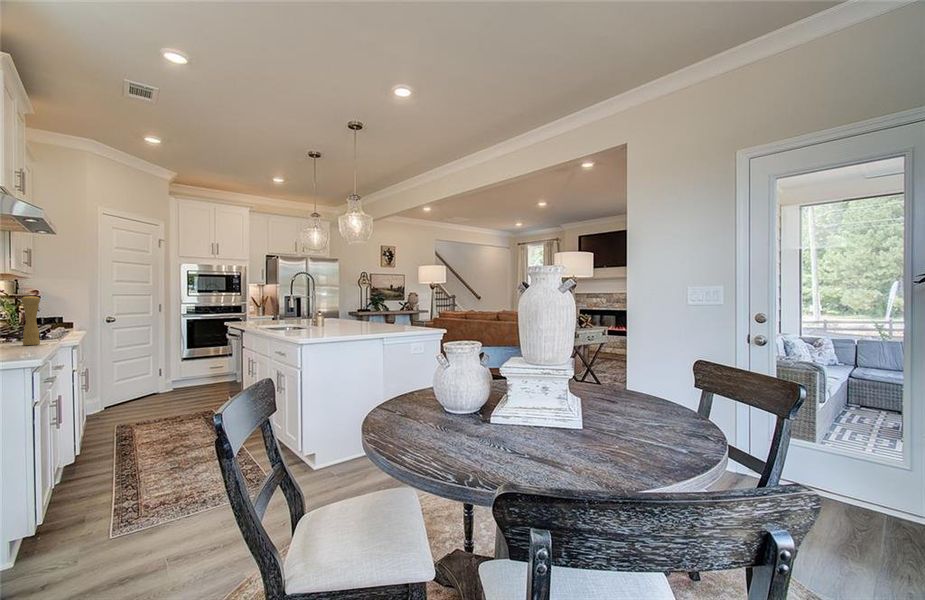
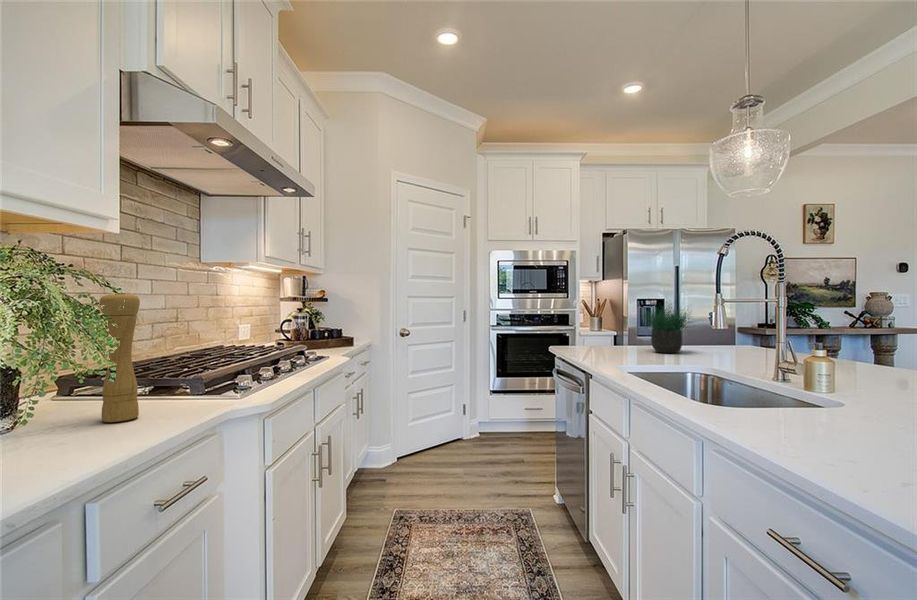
potted plant: none [269,292,302,322] -> present [642,302,690,353]

